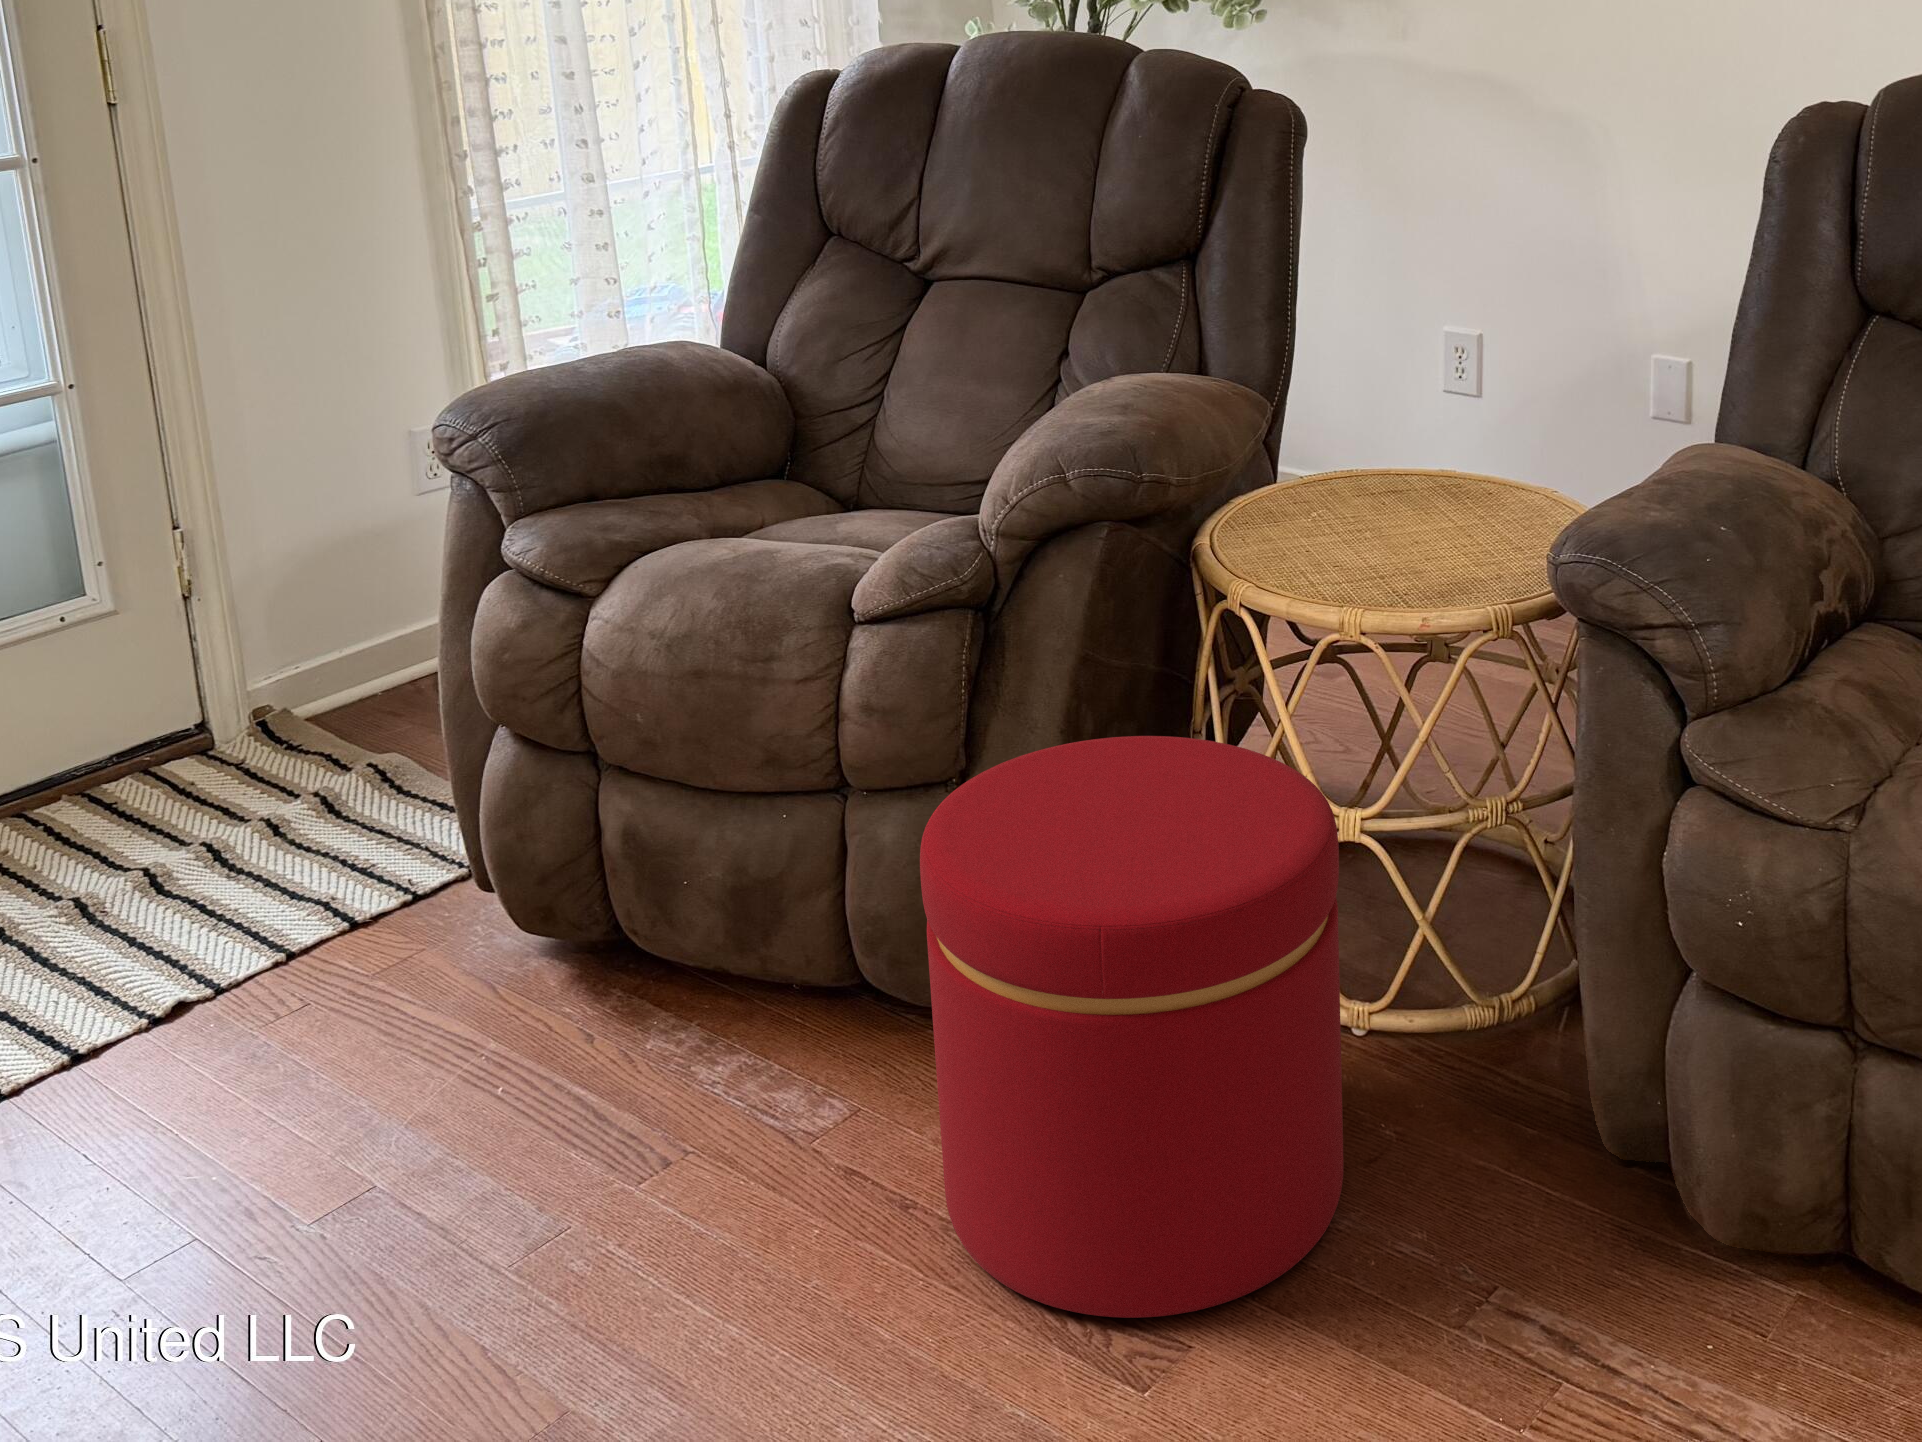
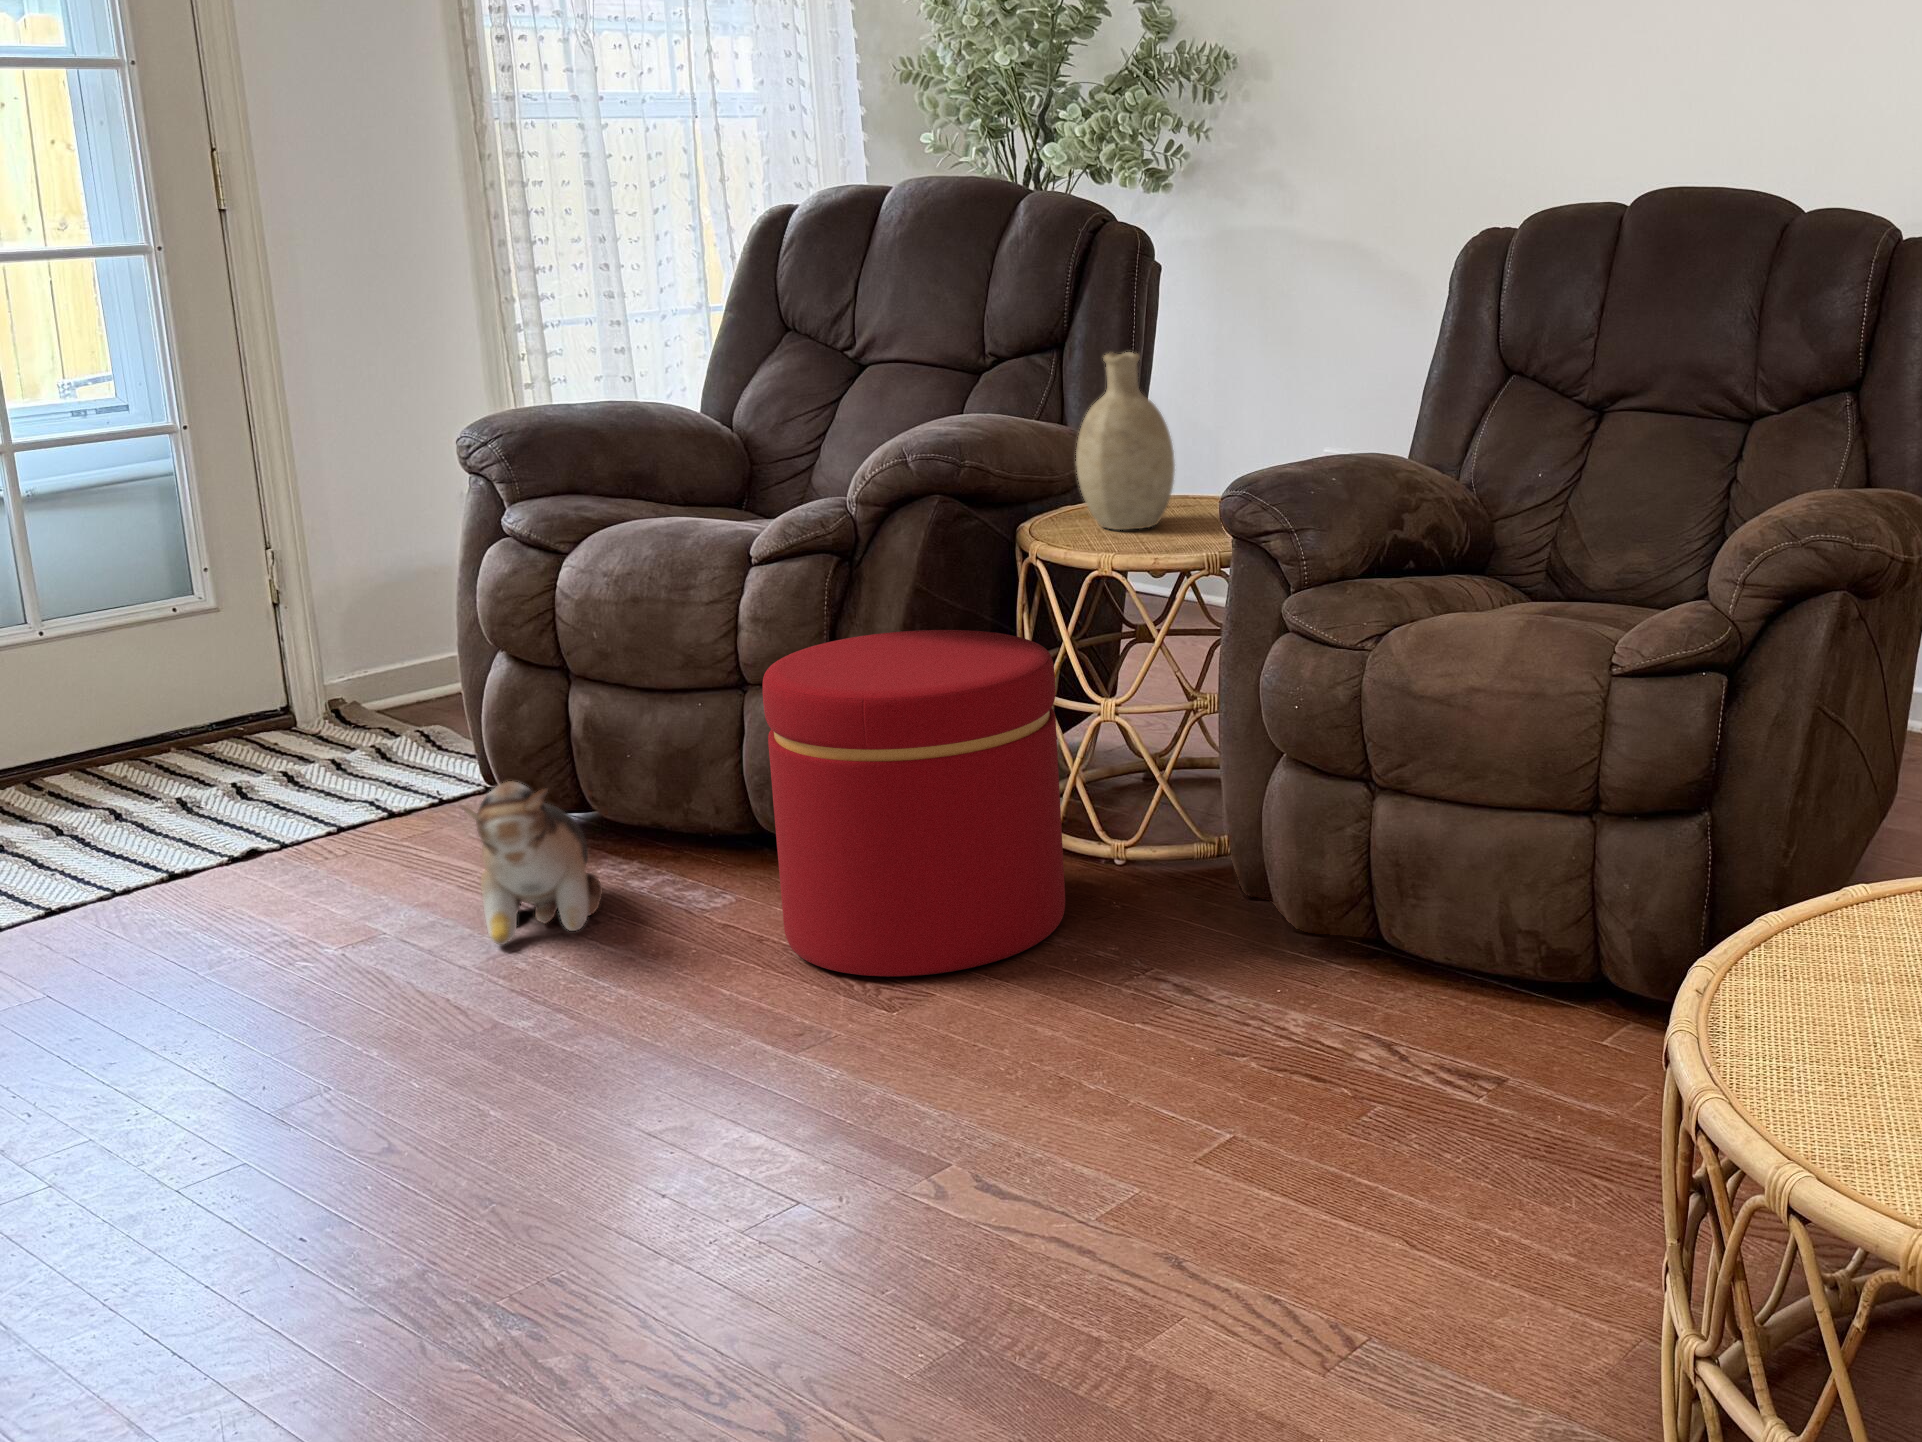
decorative vase: none [1283,303,1421,553] -> present [1076,352,1175,530]
plush toy: none [486,999,667,1231] -> present [461,781,603,945]

